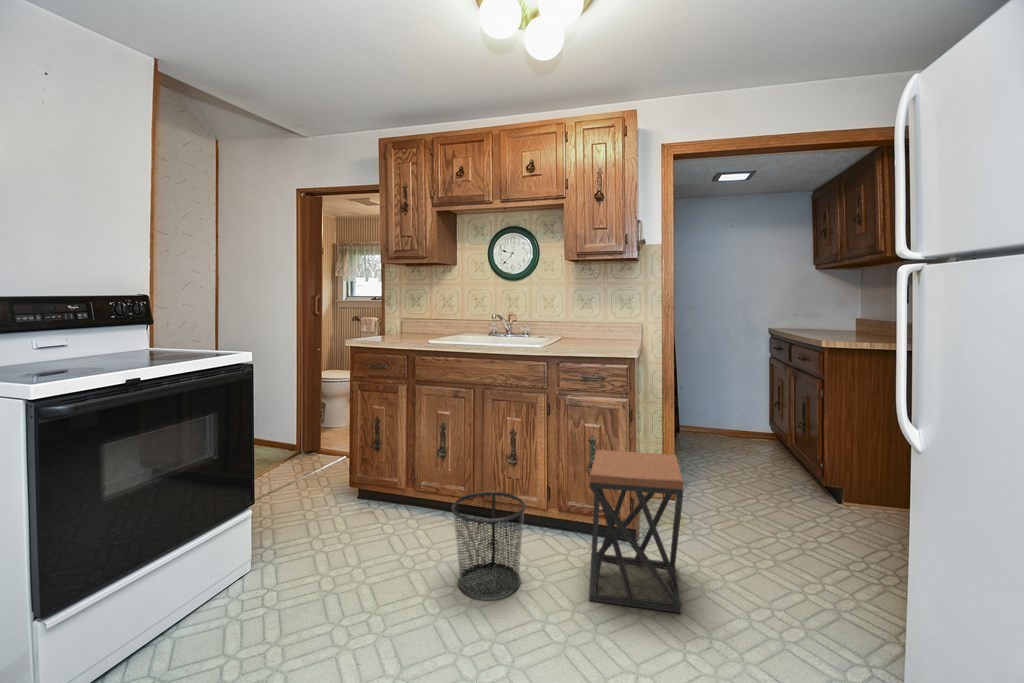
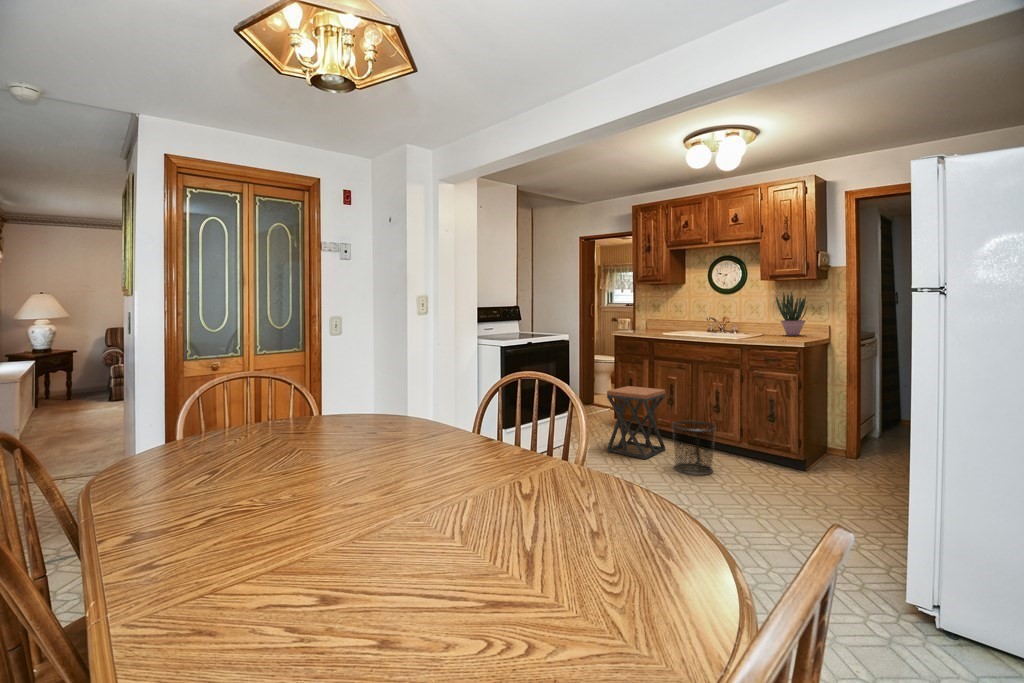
potted plant: none [584,278,627,342] -> present [776,292,807,336]
stool: present [589,450,683,613] -> present [607,386,665,459]

